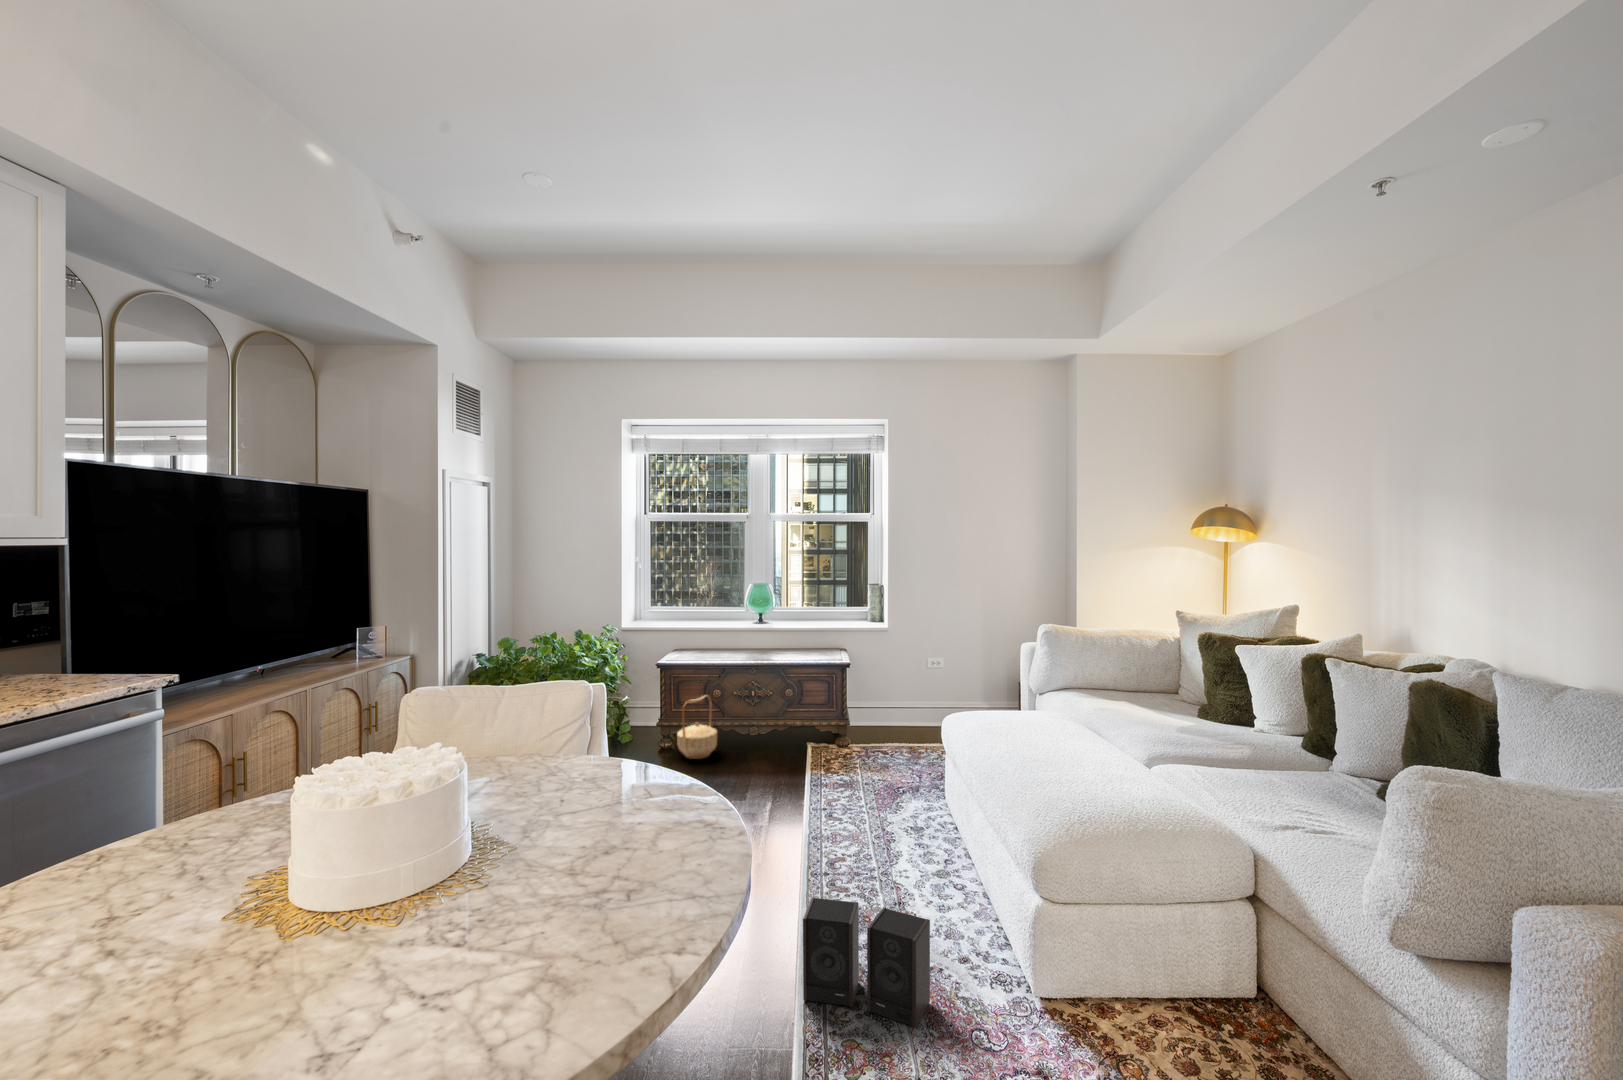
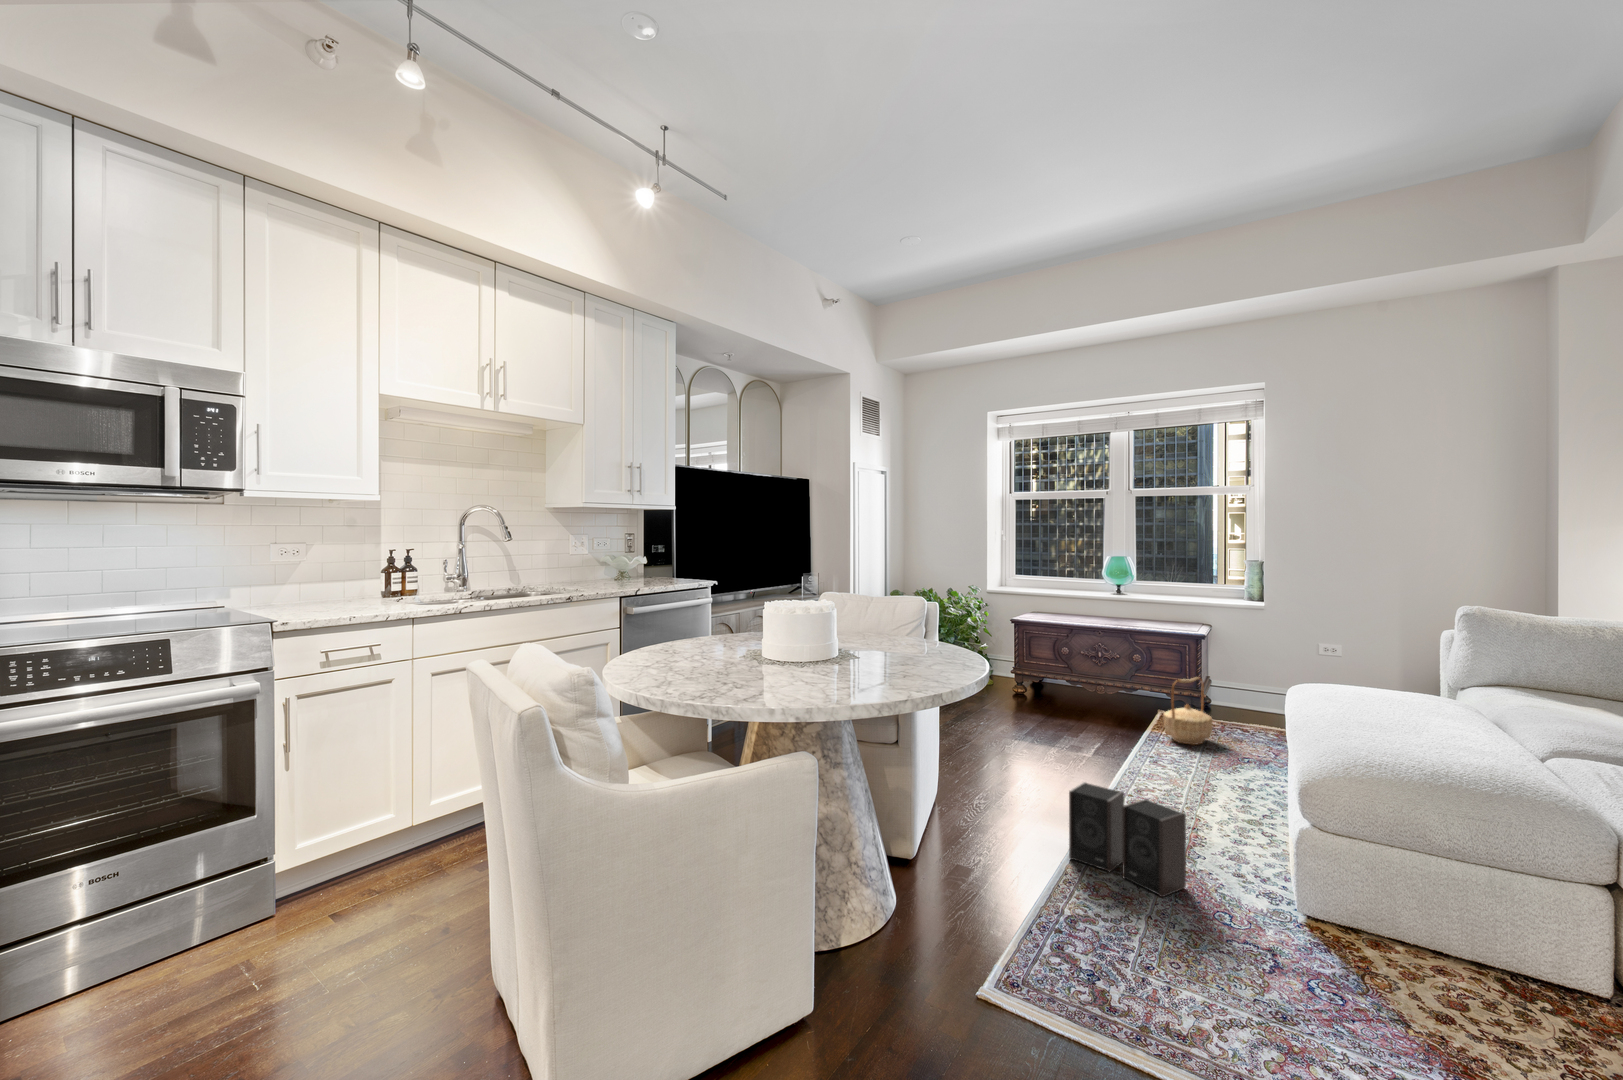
basket: present [677,695,717,759] -> present [1164,677,1213,745]

